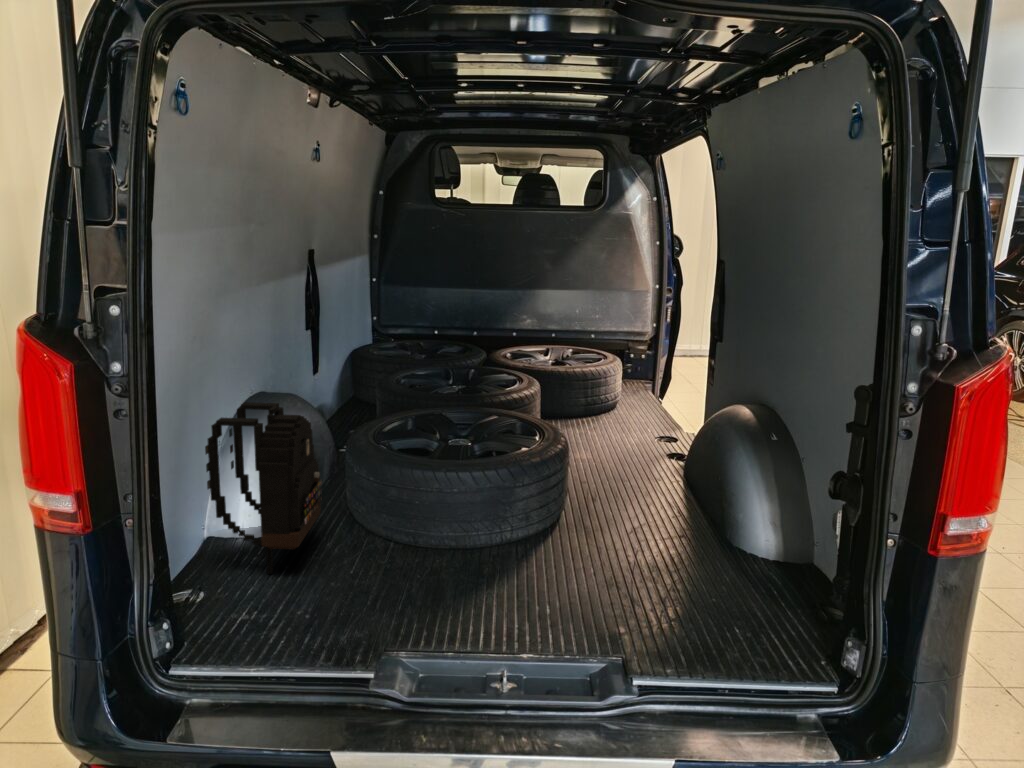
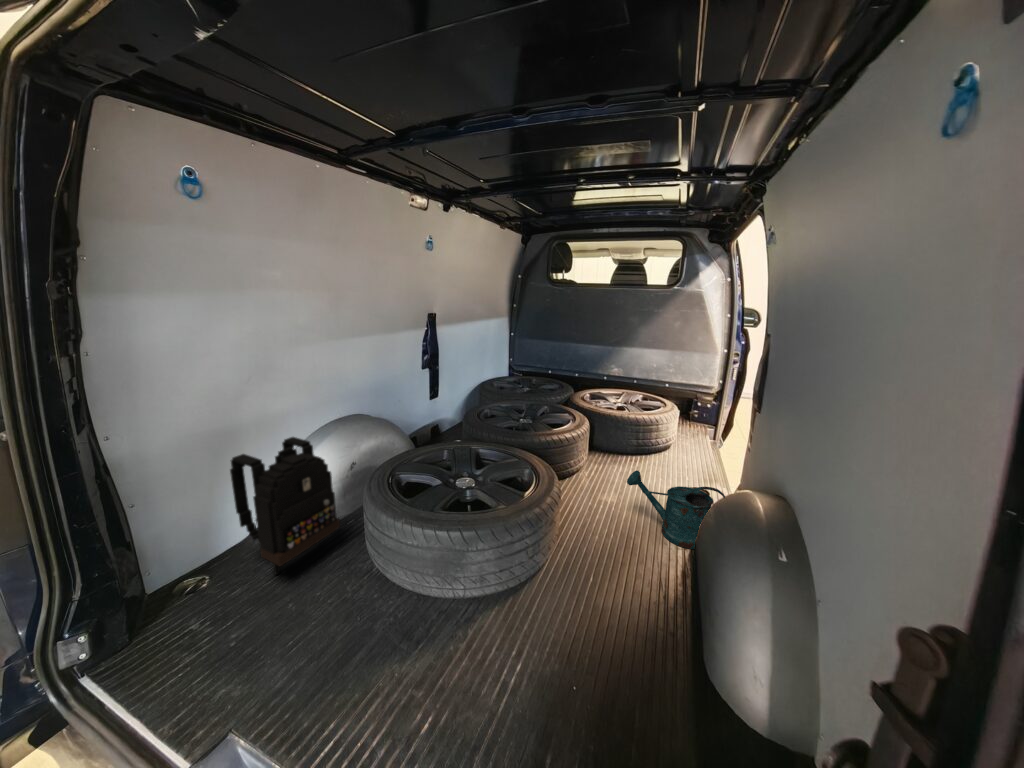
watering can: none [610,411,711,480] -> present [627,470,725,549]

